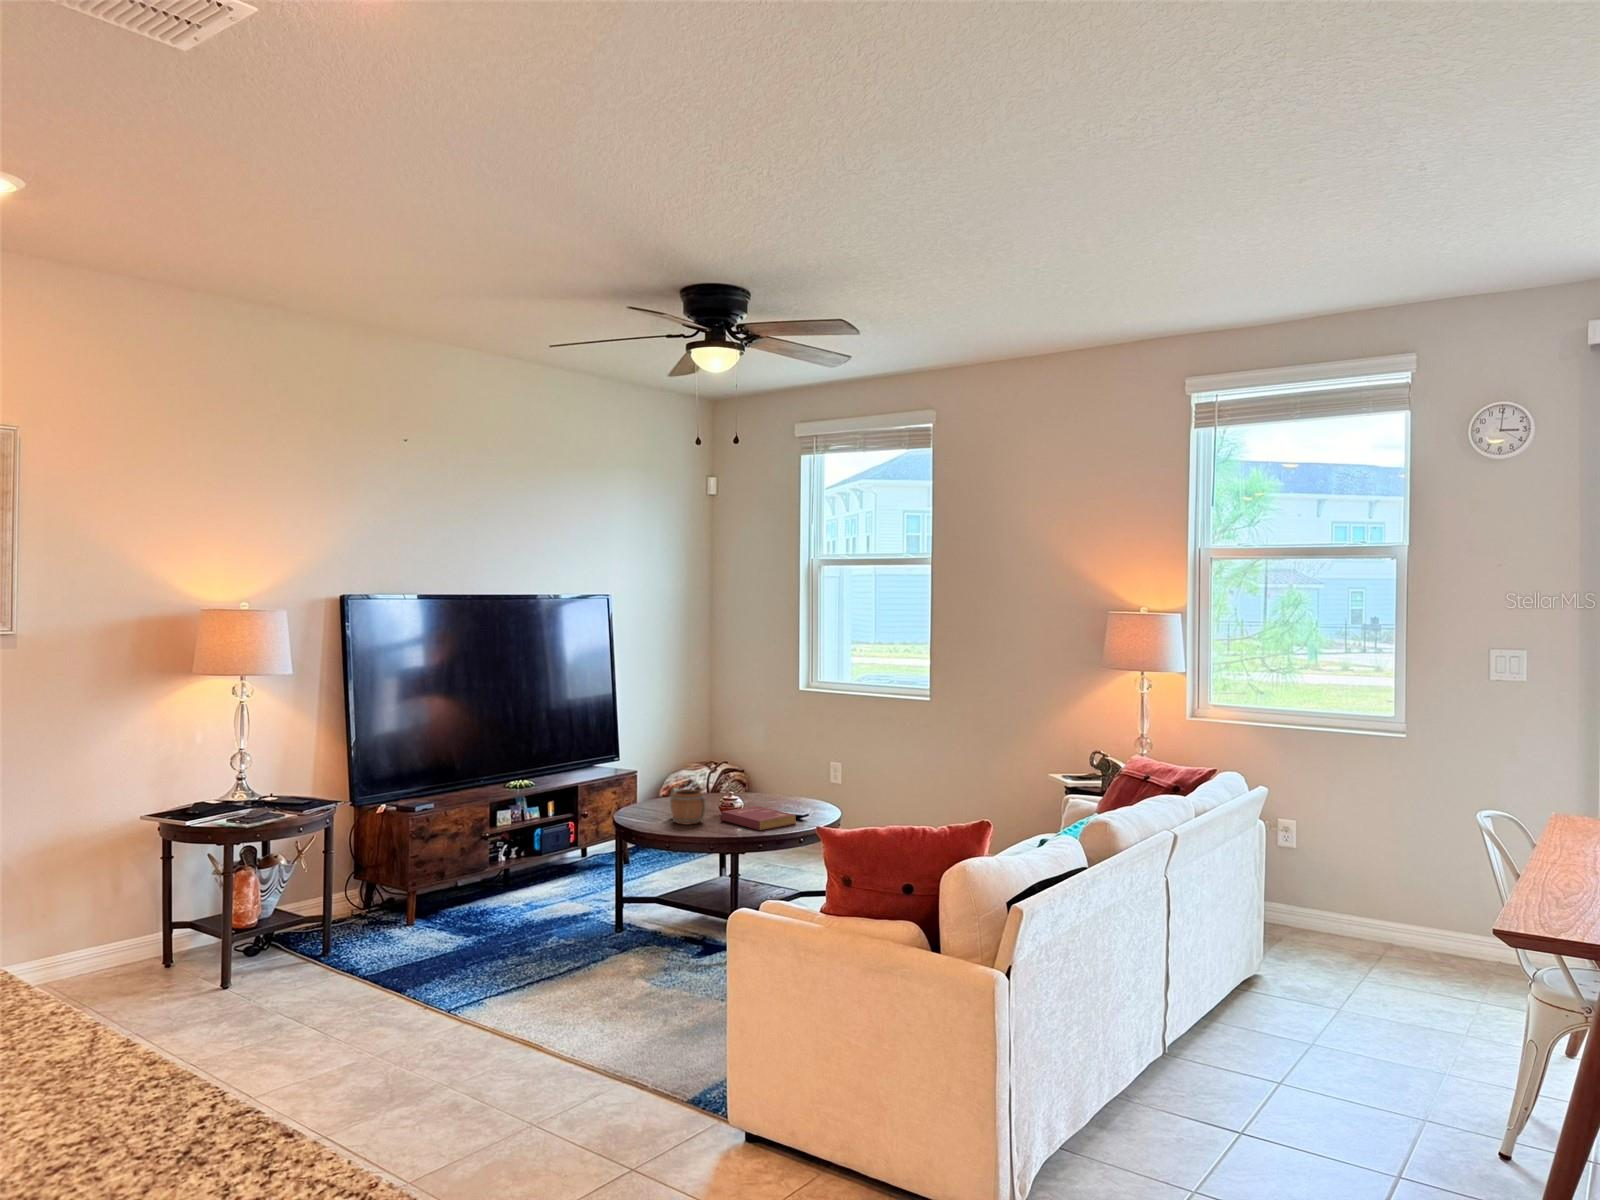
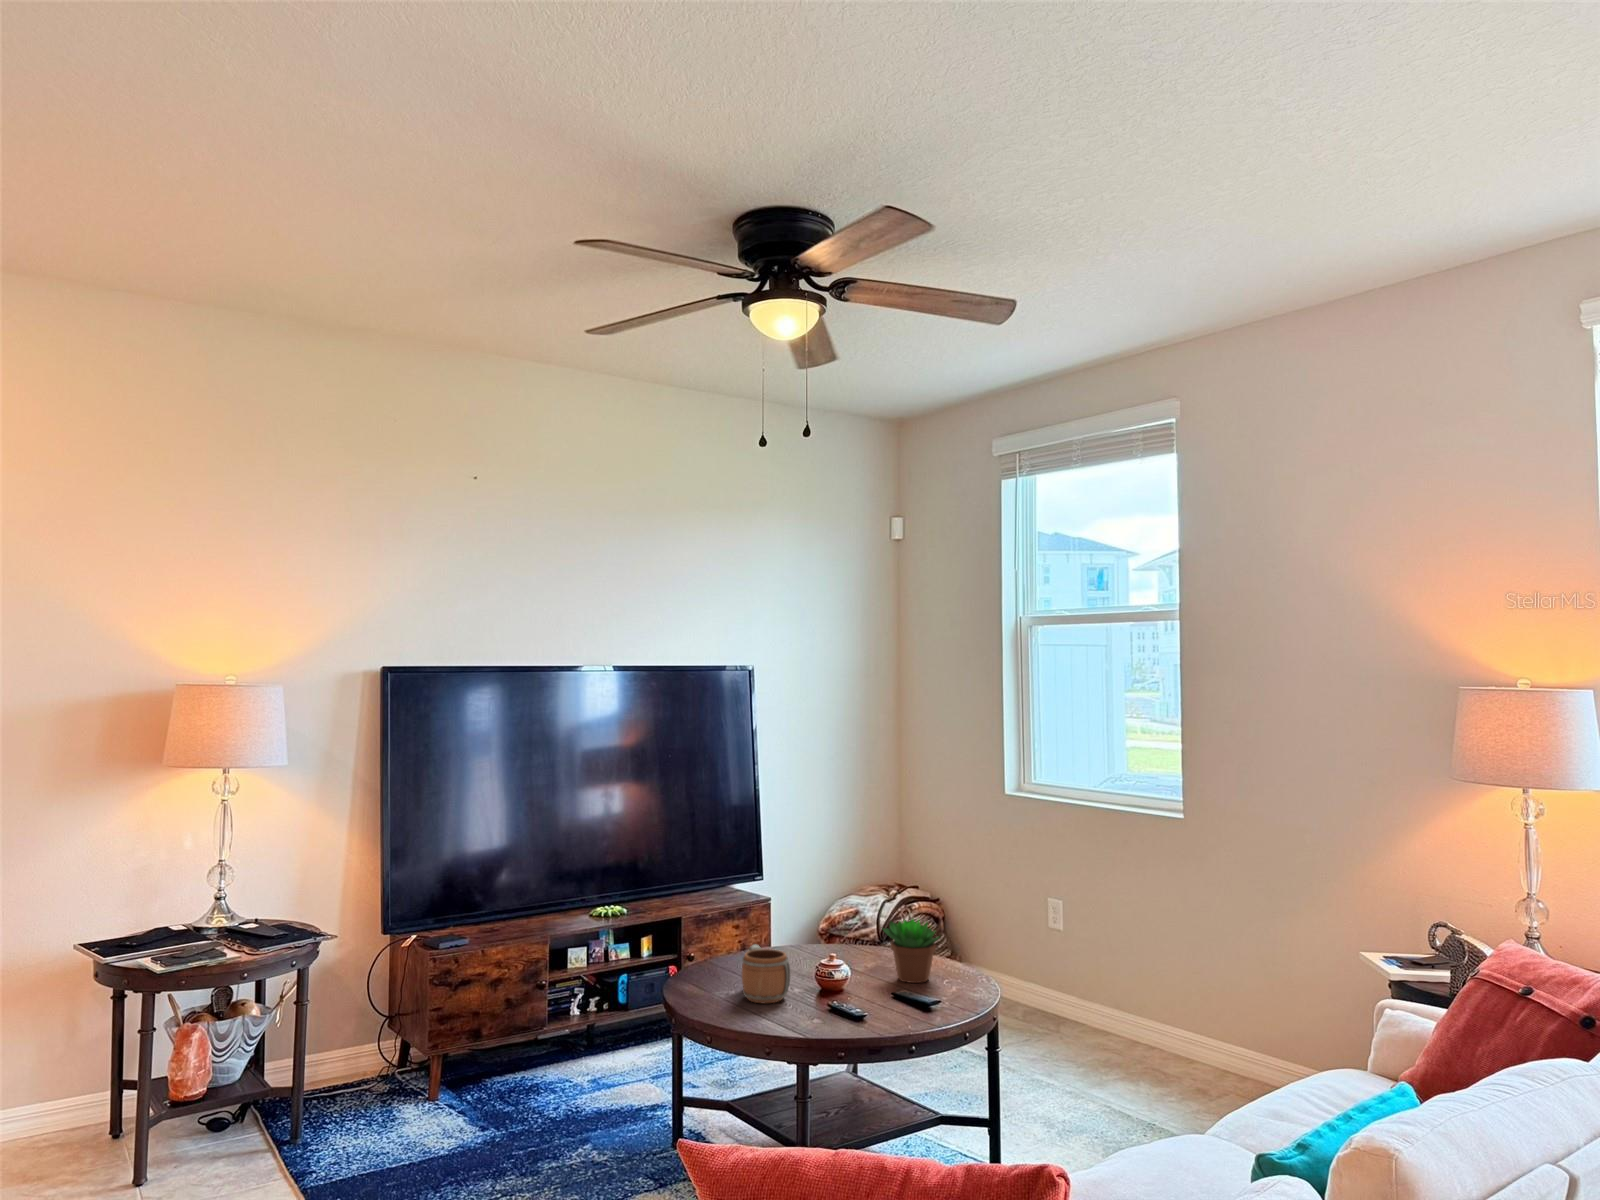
succulent plant: none [756,766,796,809] -> present [883,919,939,983]
book: present [722,806,796,830] -> none [815,978,921,1025]

